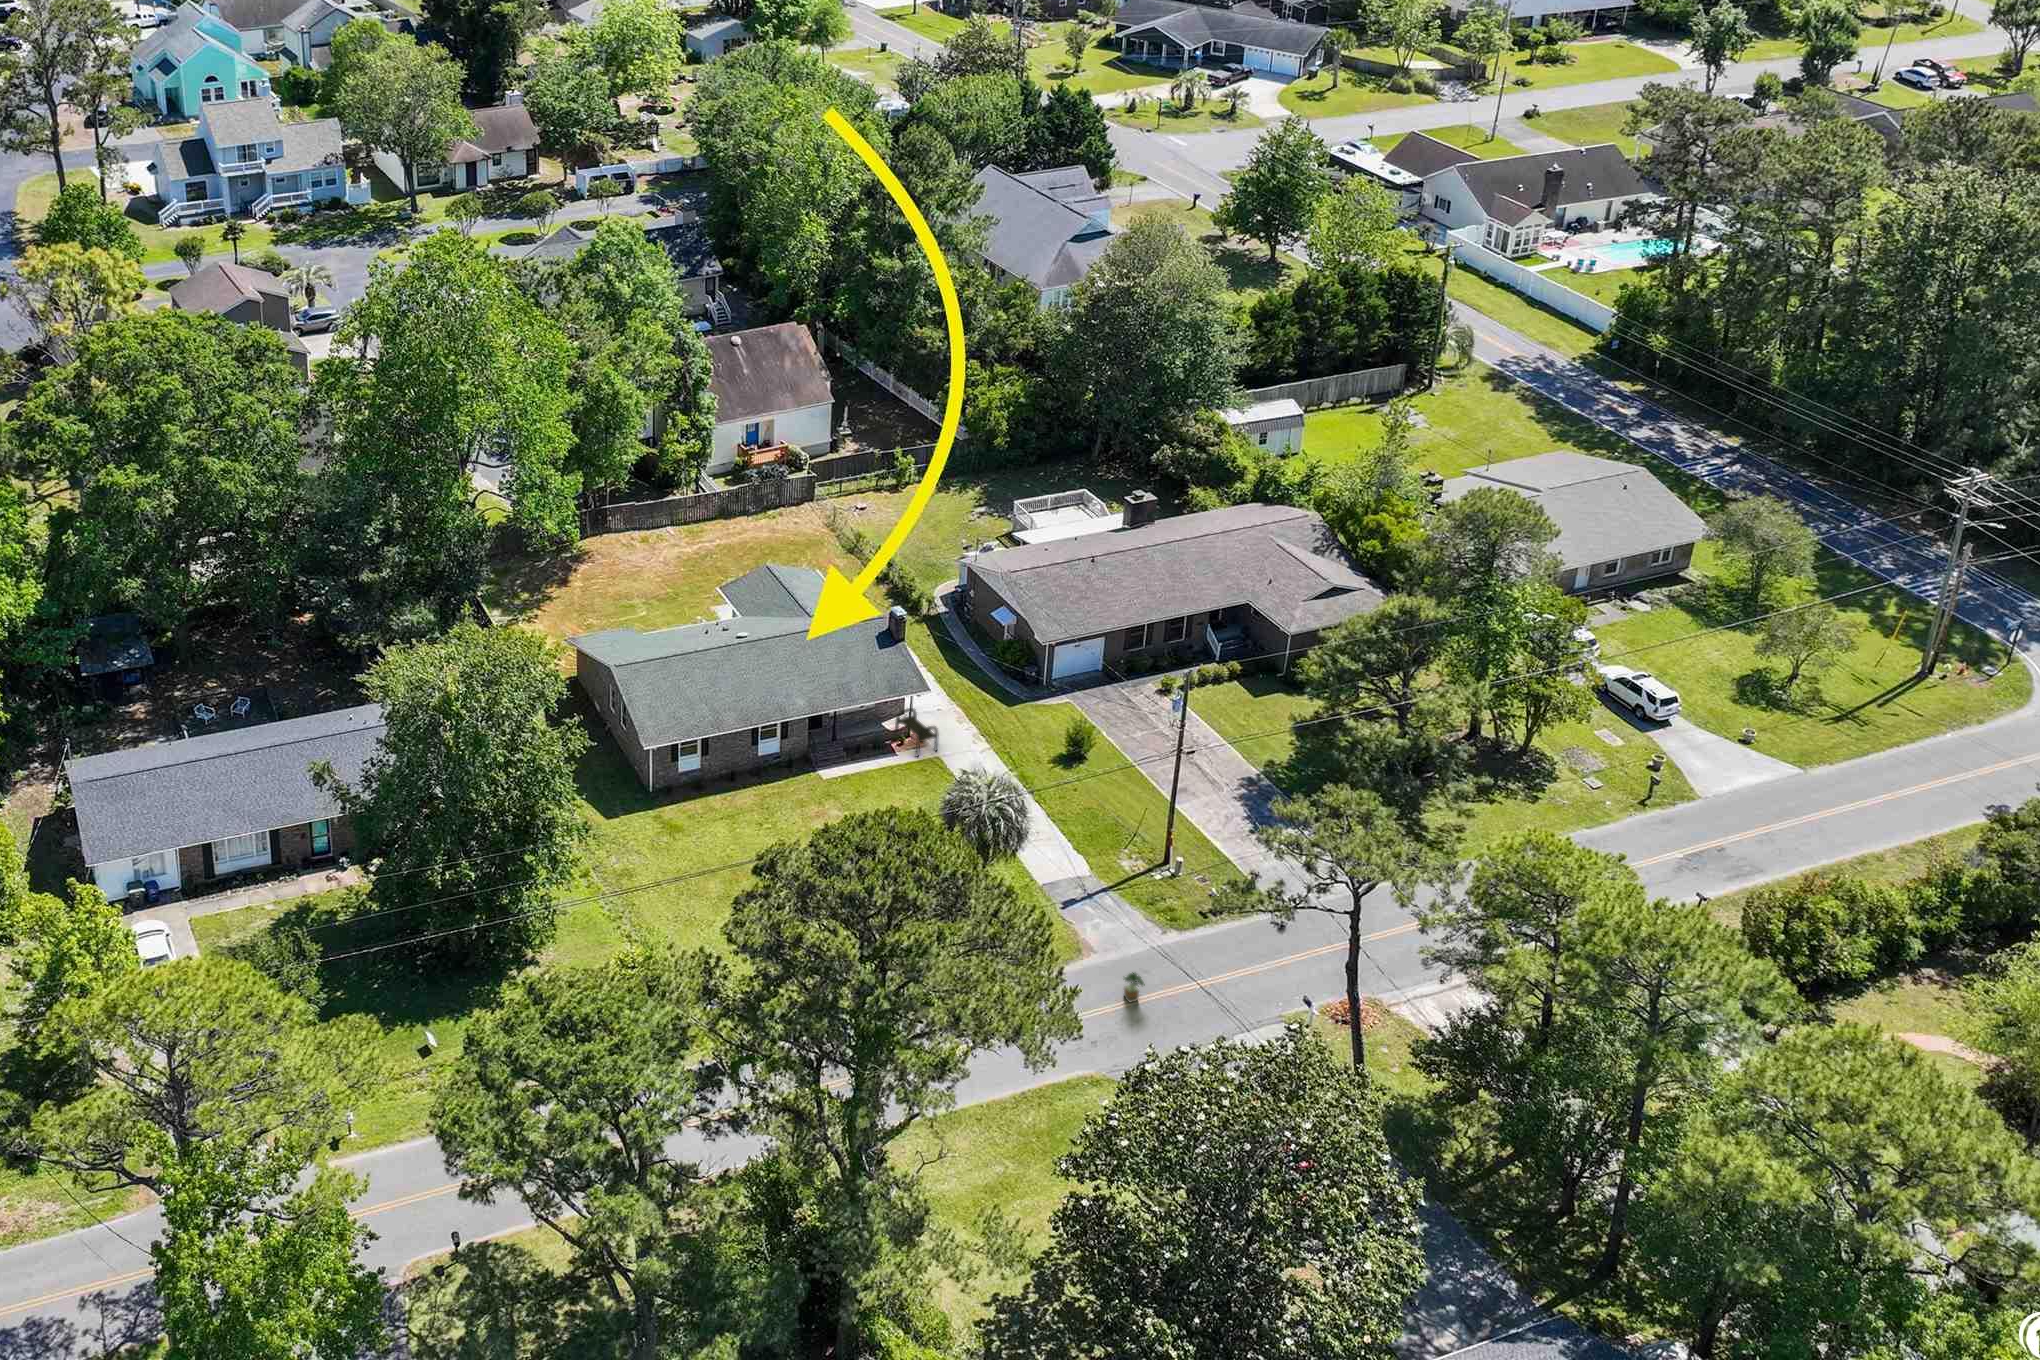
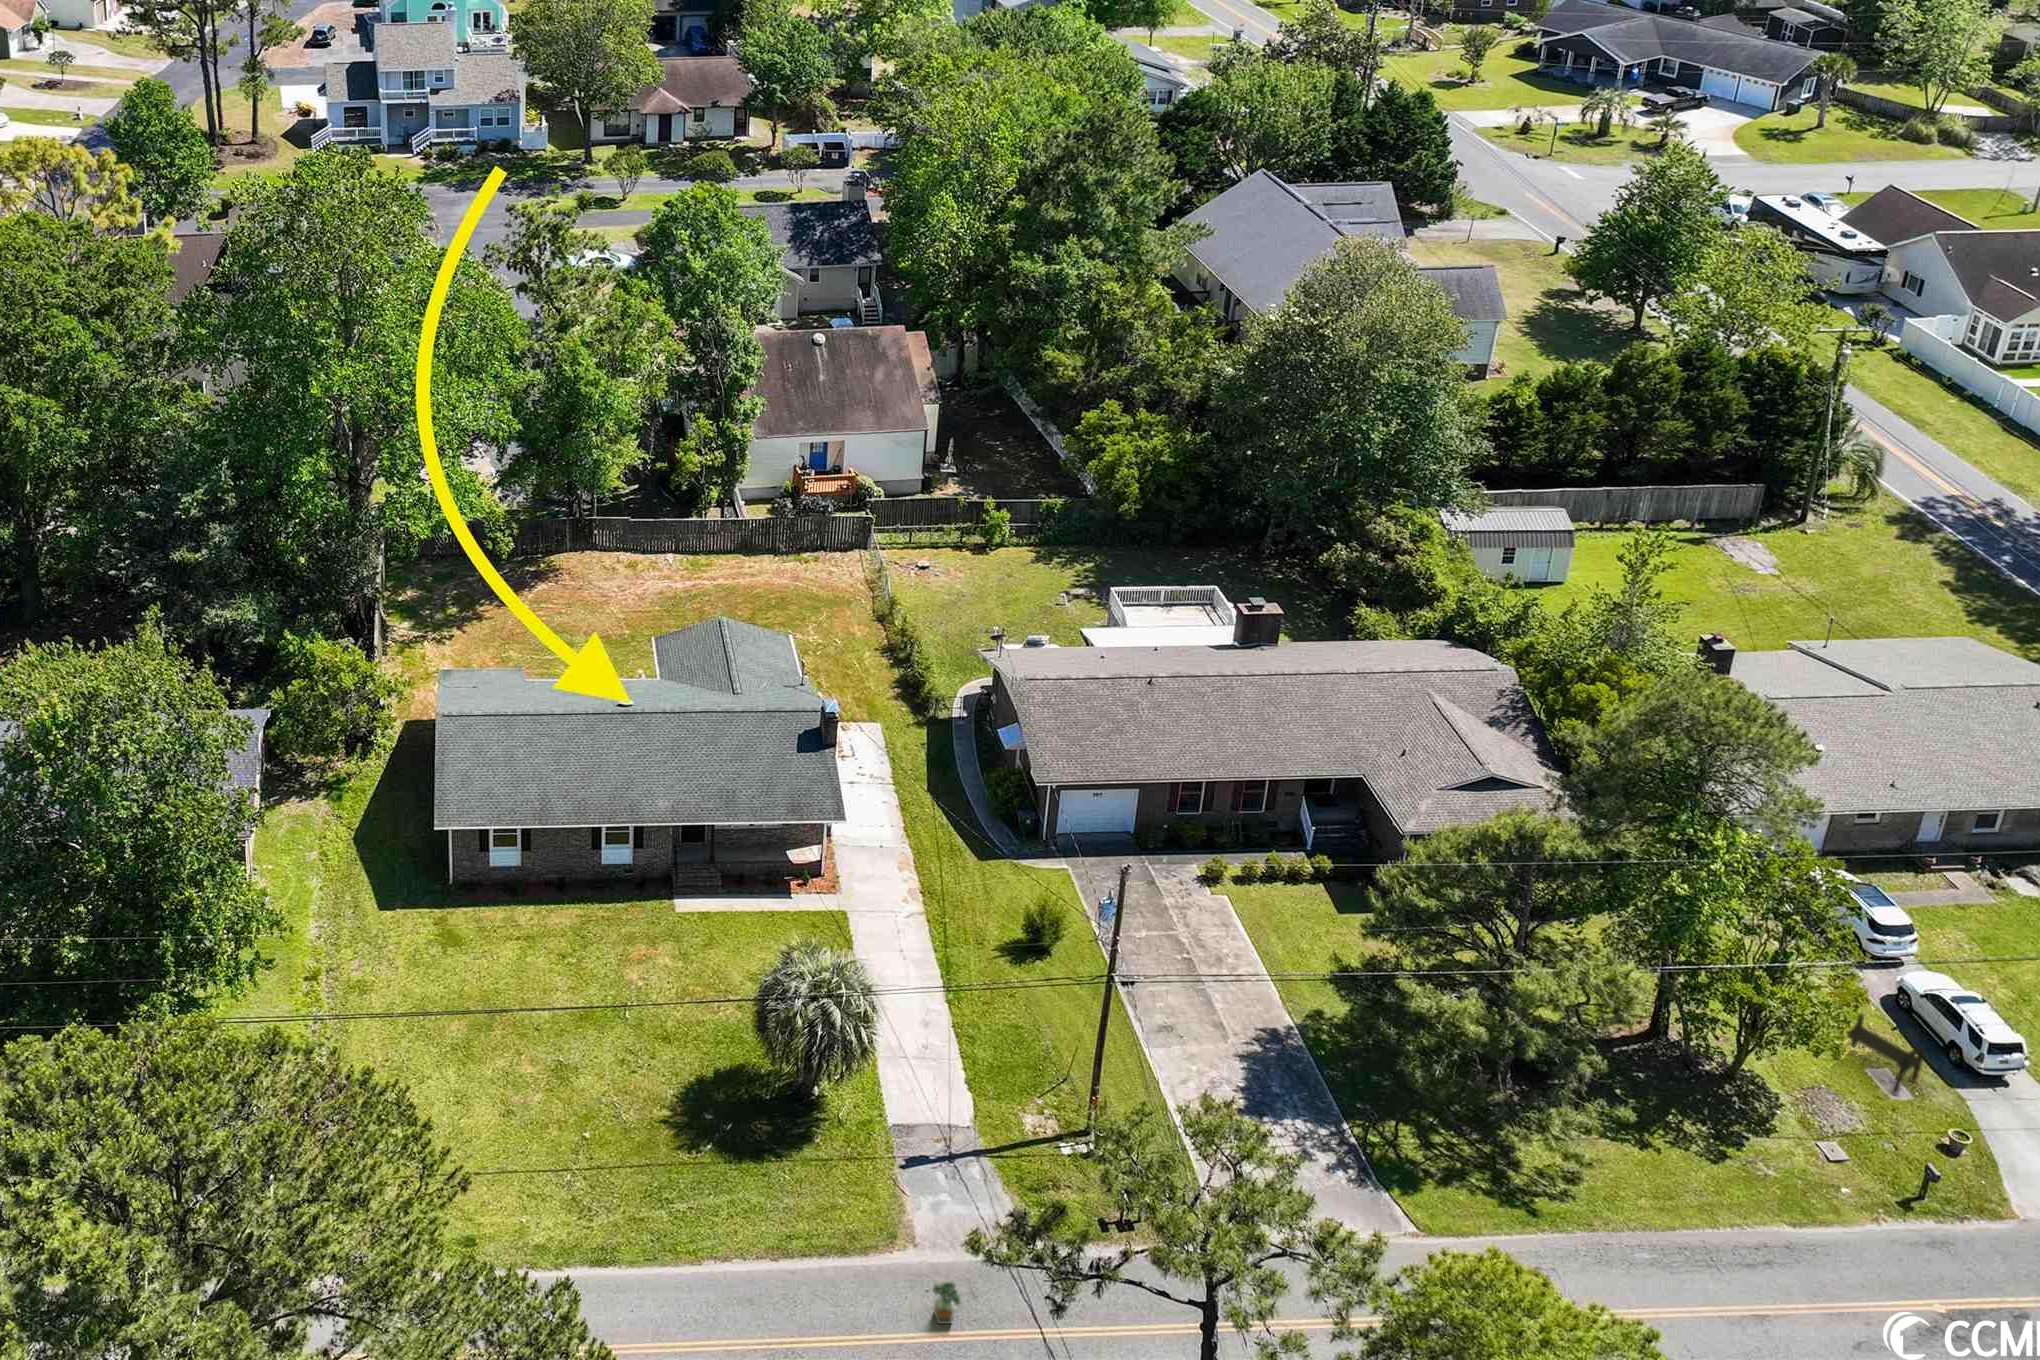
bench: present [895,708,938,756] -> present [1848,1013,1925,1094]

